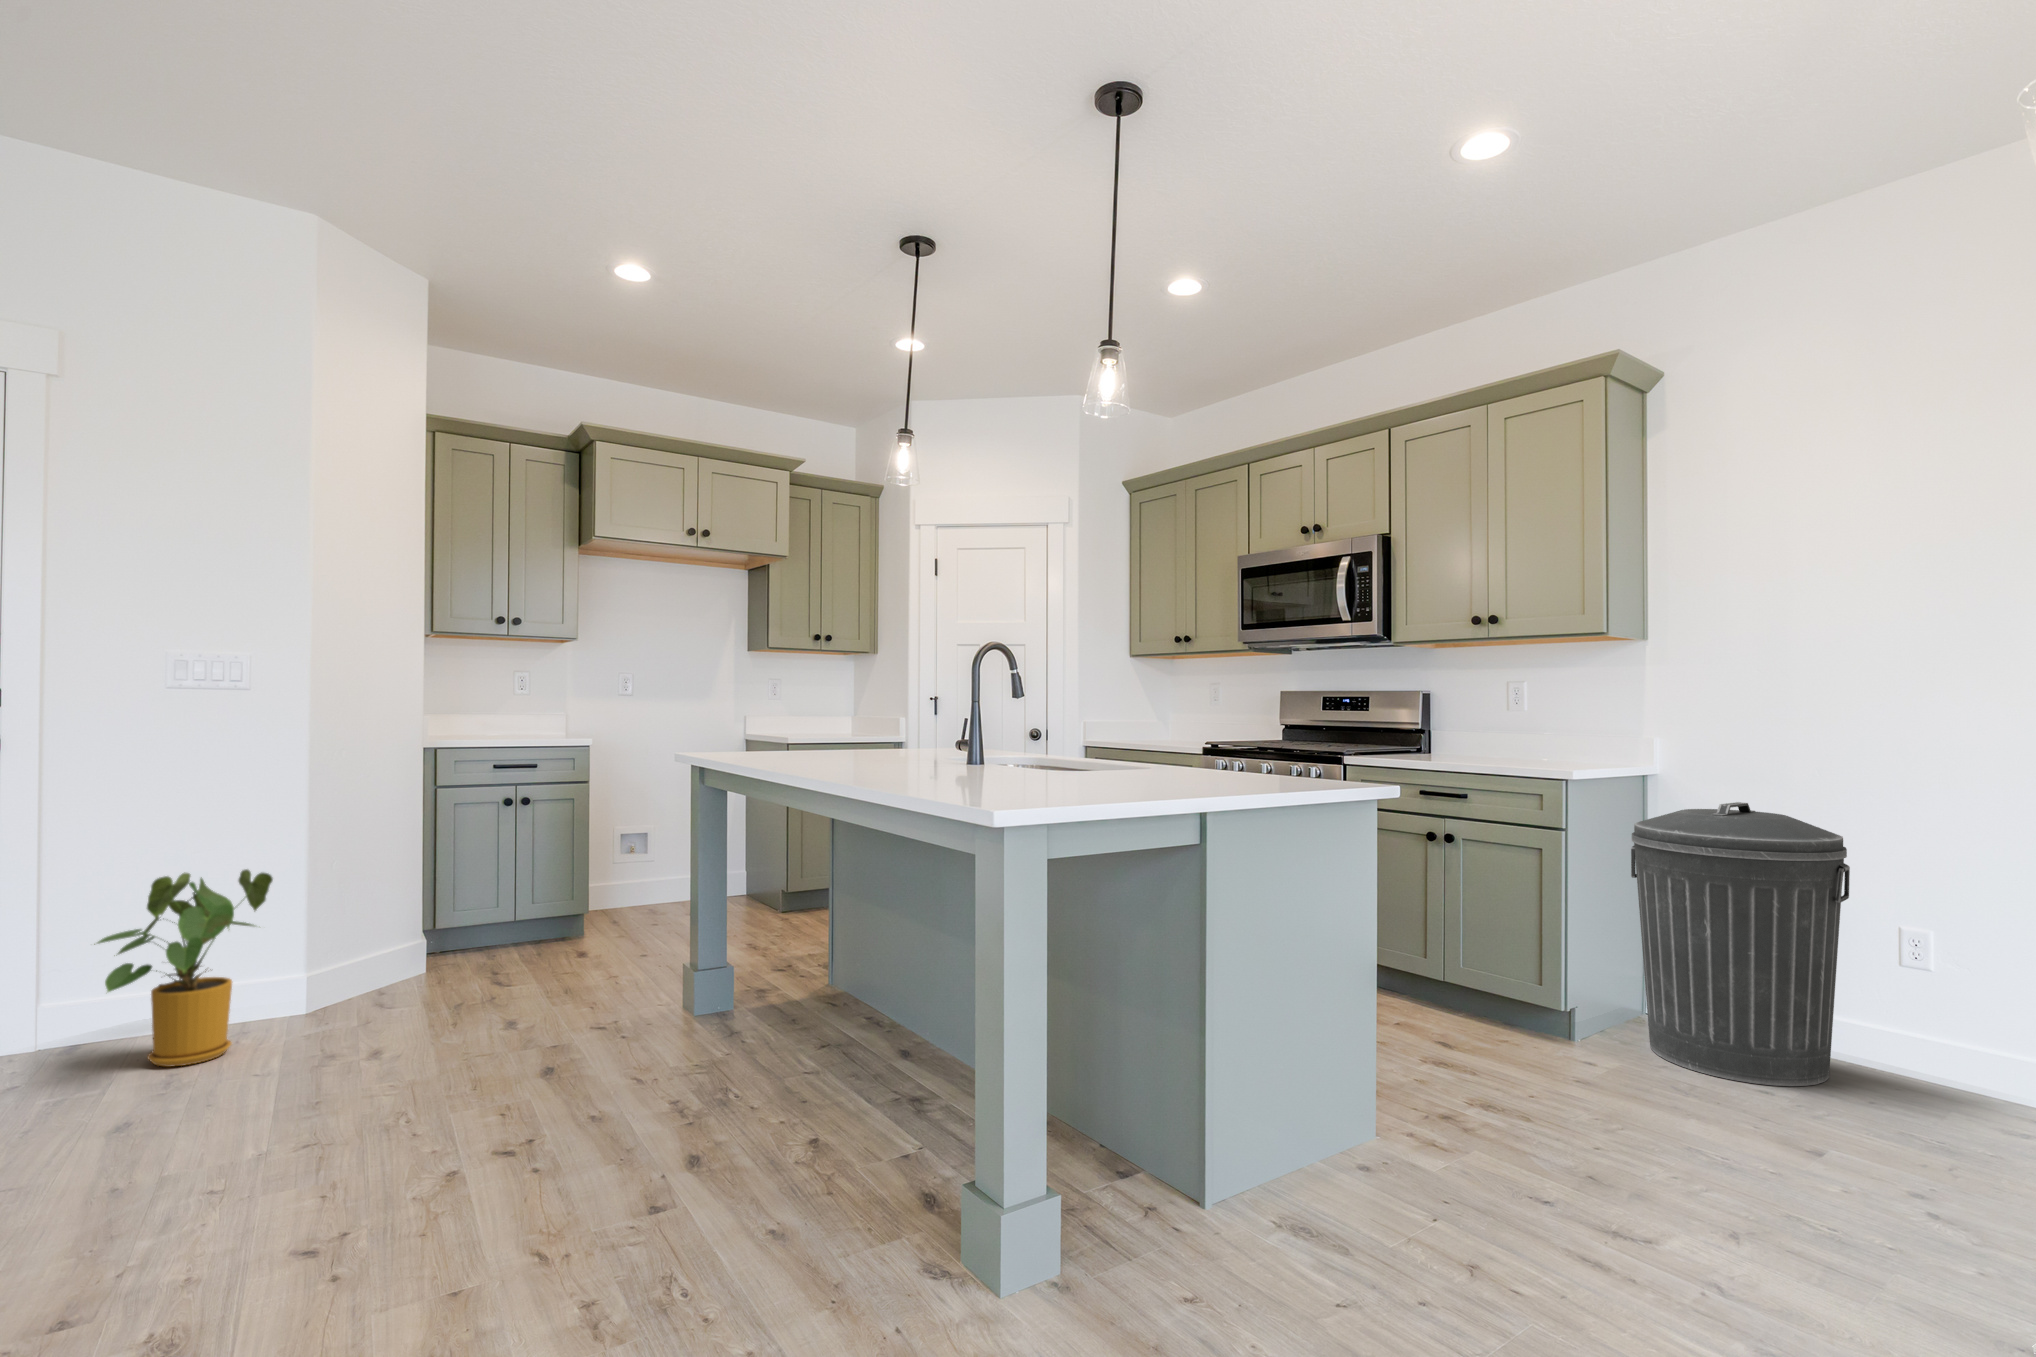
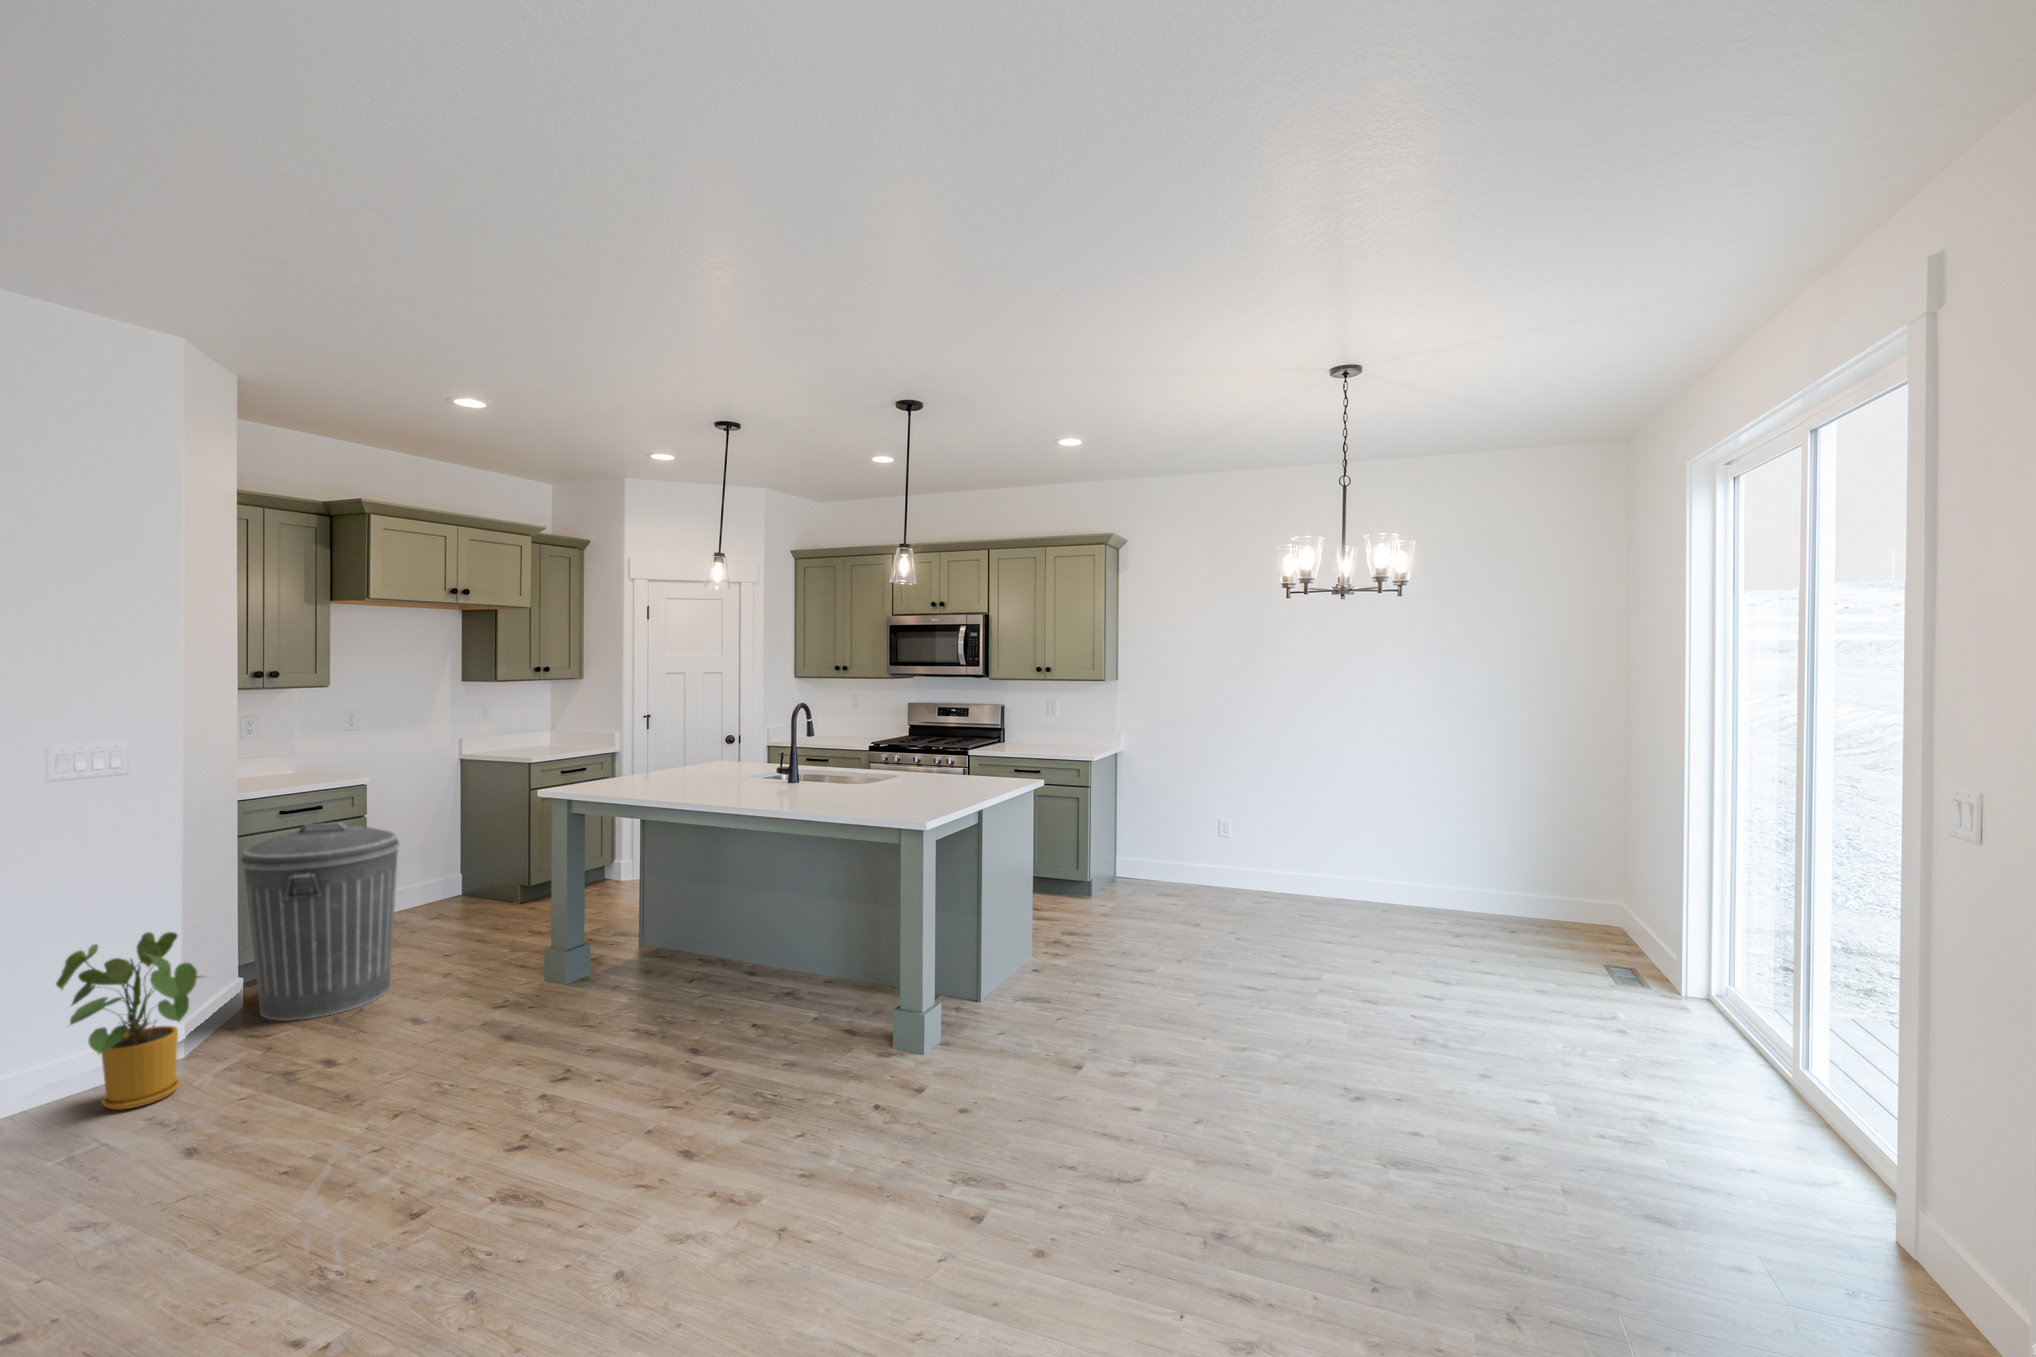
trash can: present [1631,802,1850,1086] -> present [241,823,399,1021]

